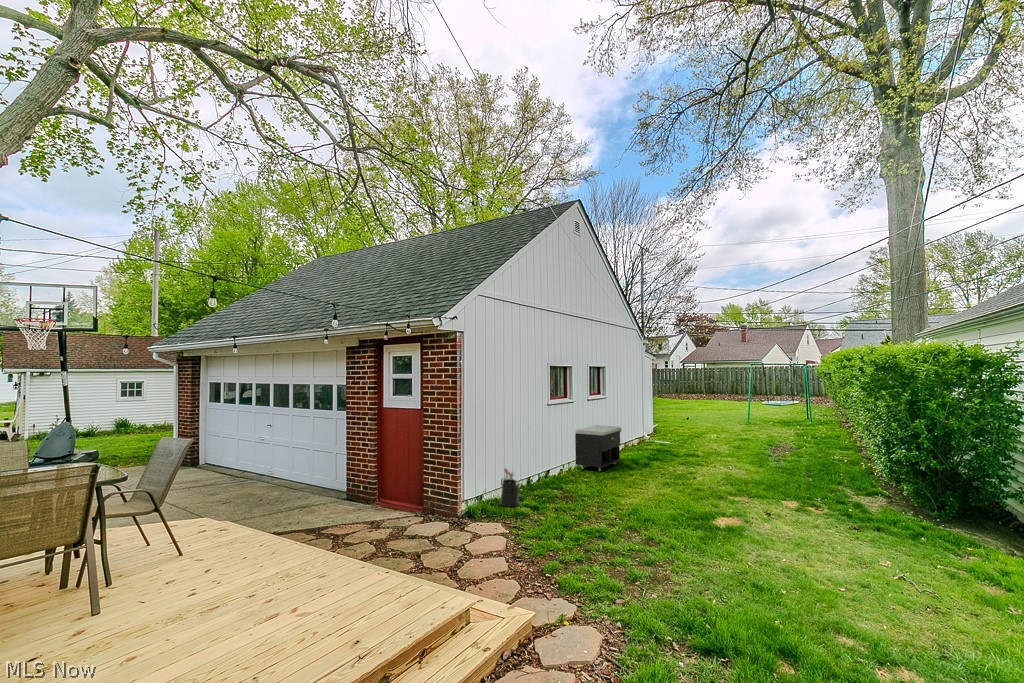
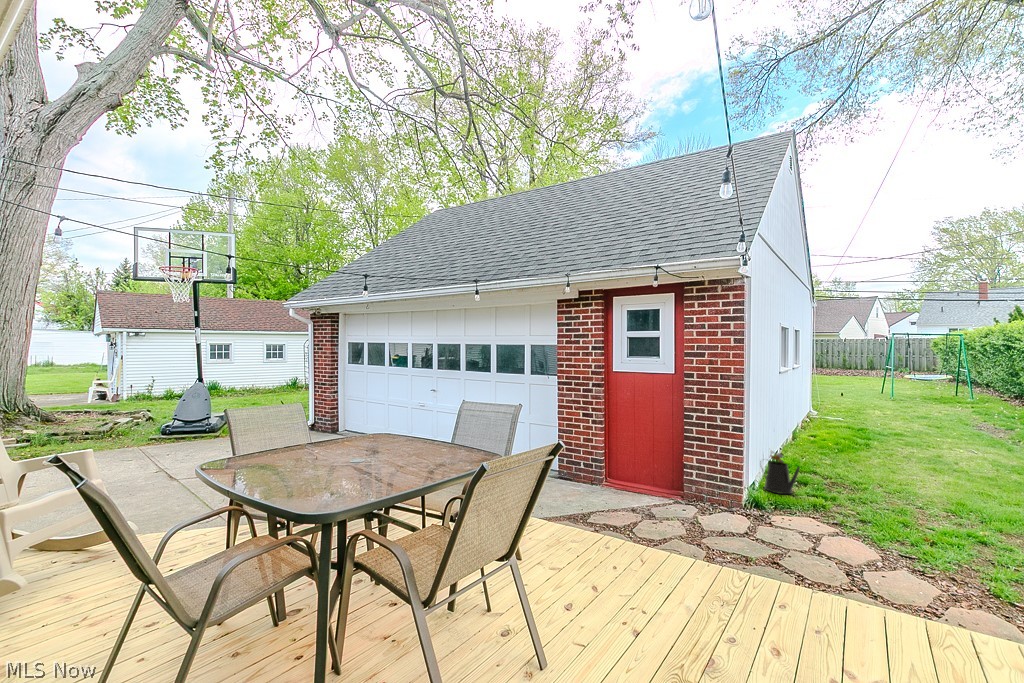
storage bench: present [575,425,621,471] -> none [780,398,824,451]

